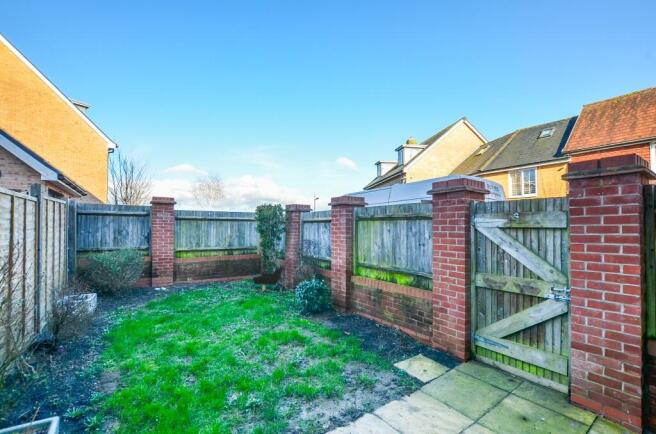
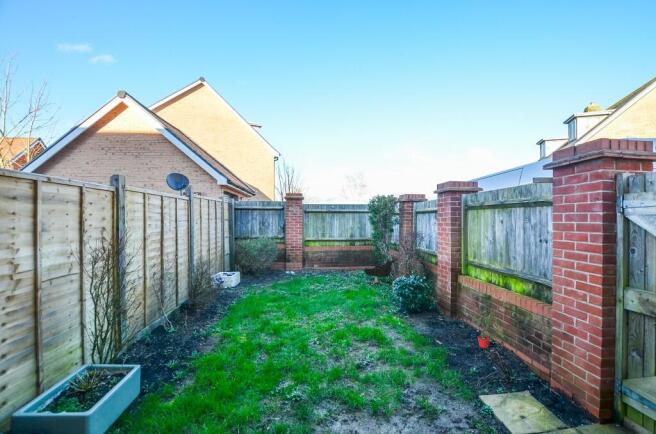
potted plant: none [362,299,396,331] -> present [465,306,504,348]

